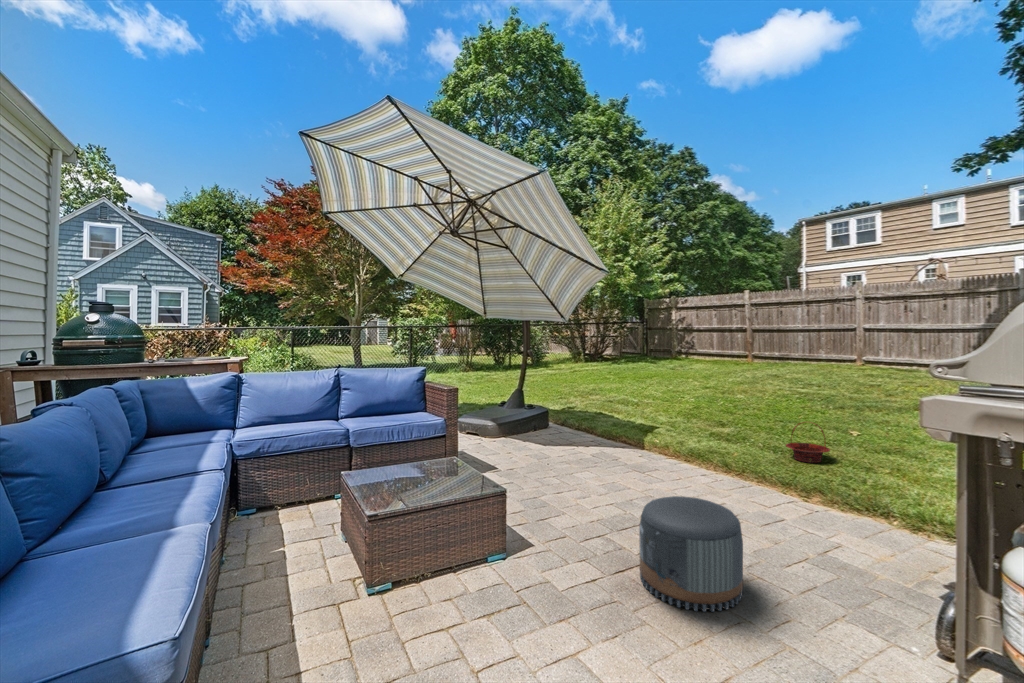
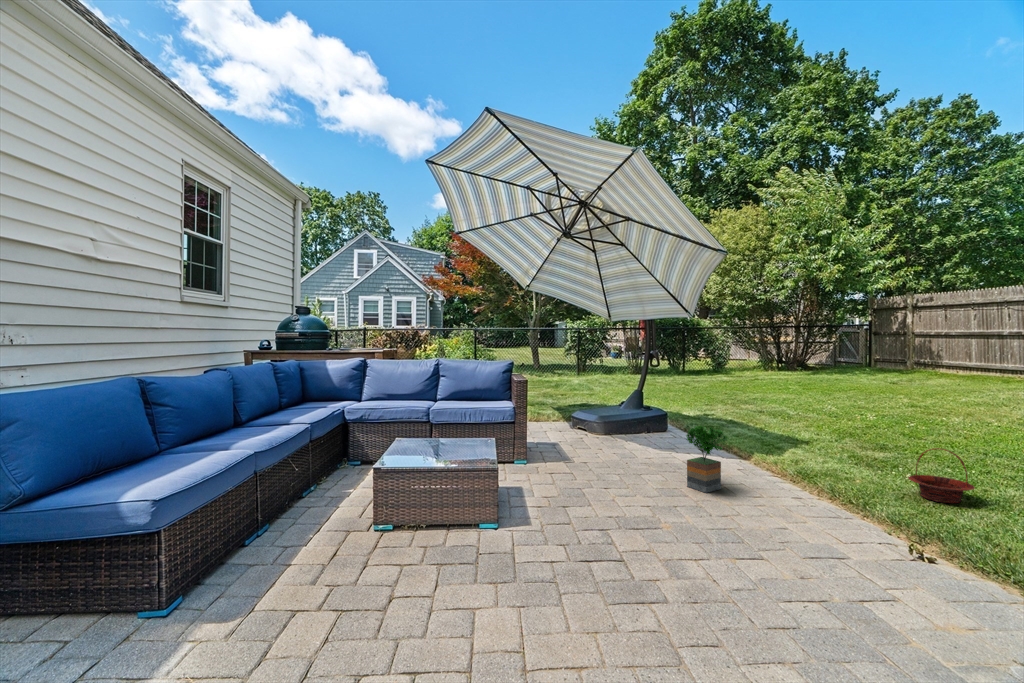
potted tree: none [630,420,668,482] -> present [686,426,728,493]
pouf: present [639,496,743,612] -> none [576,489,675,600]

